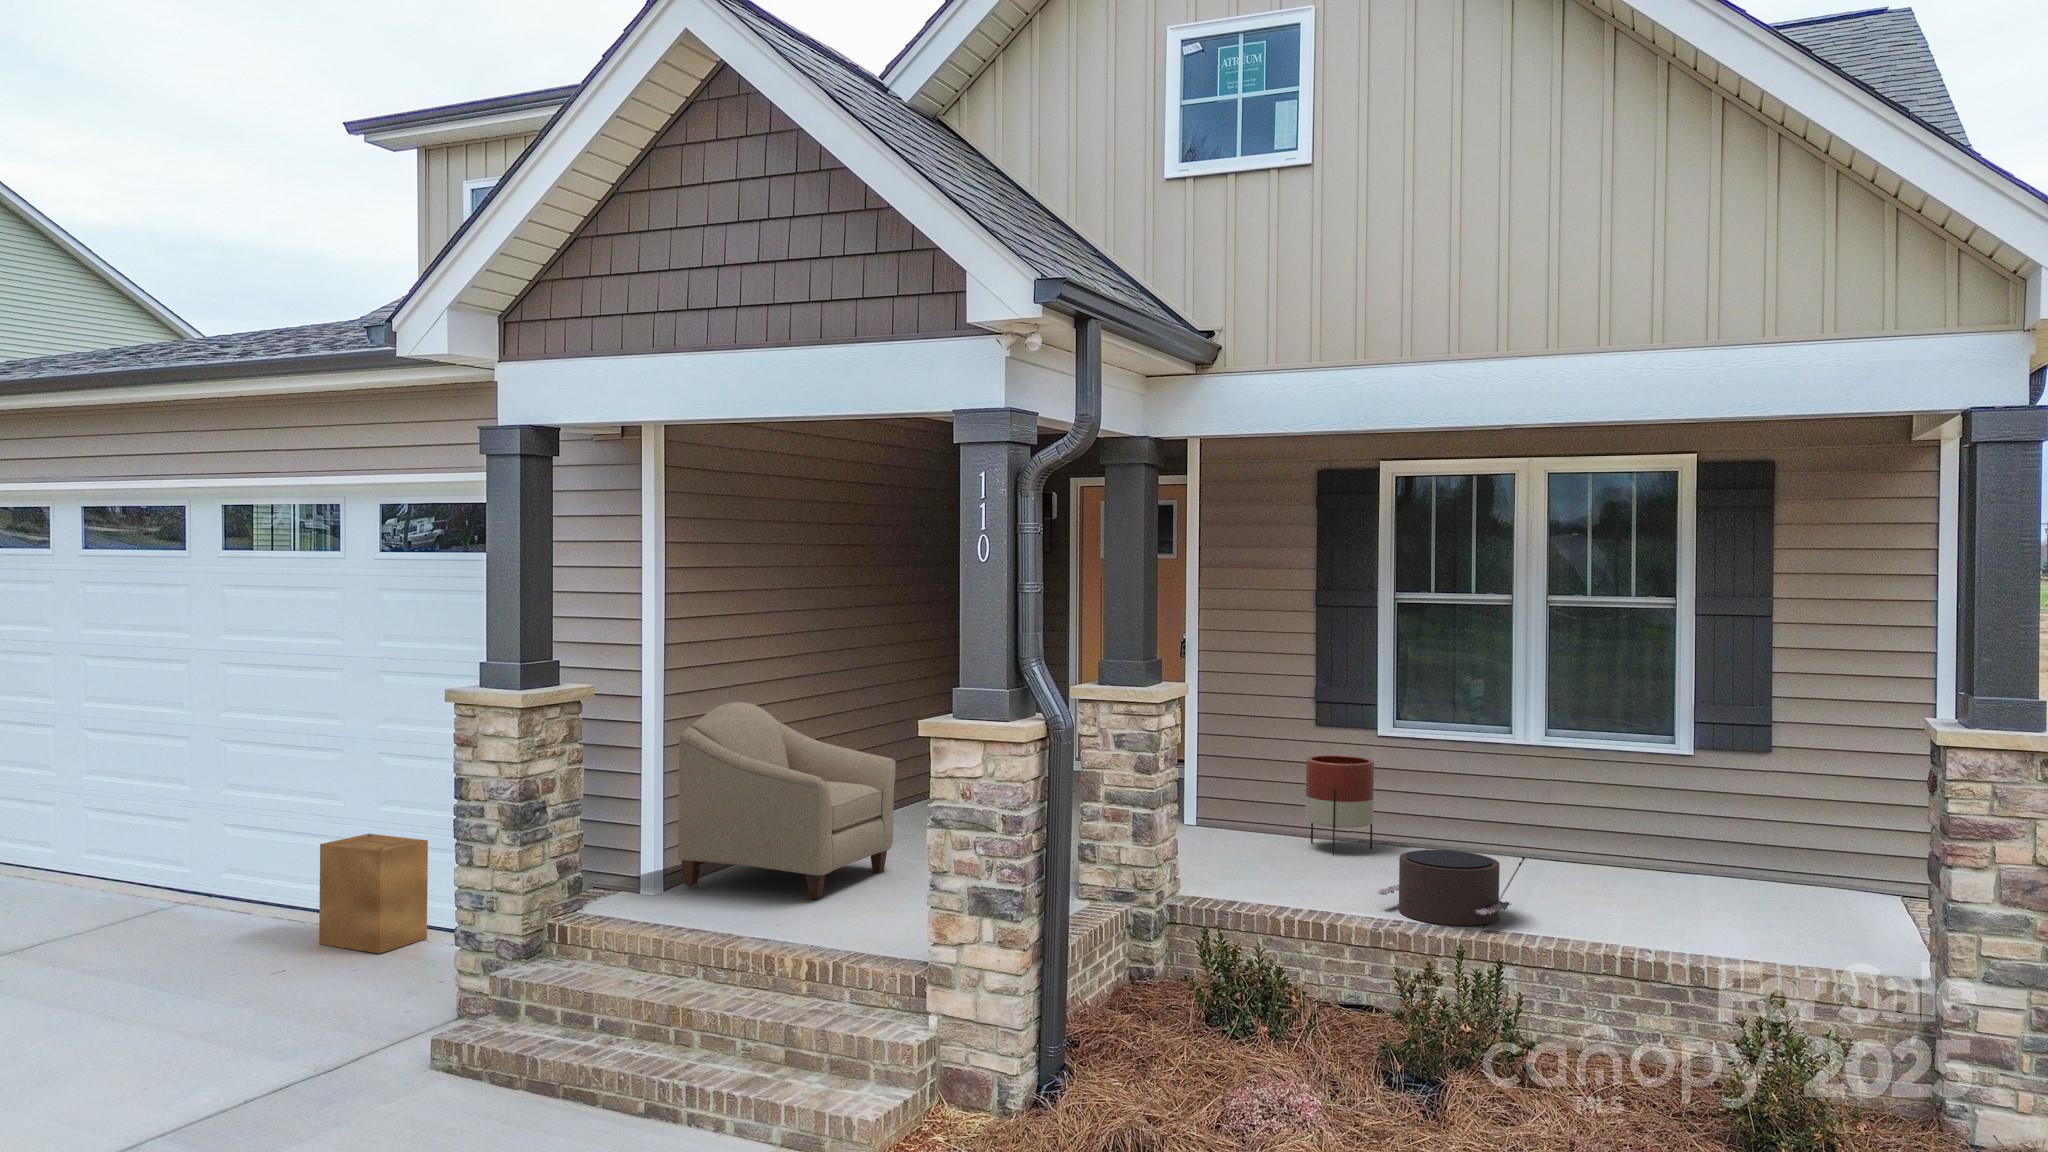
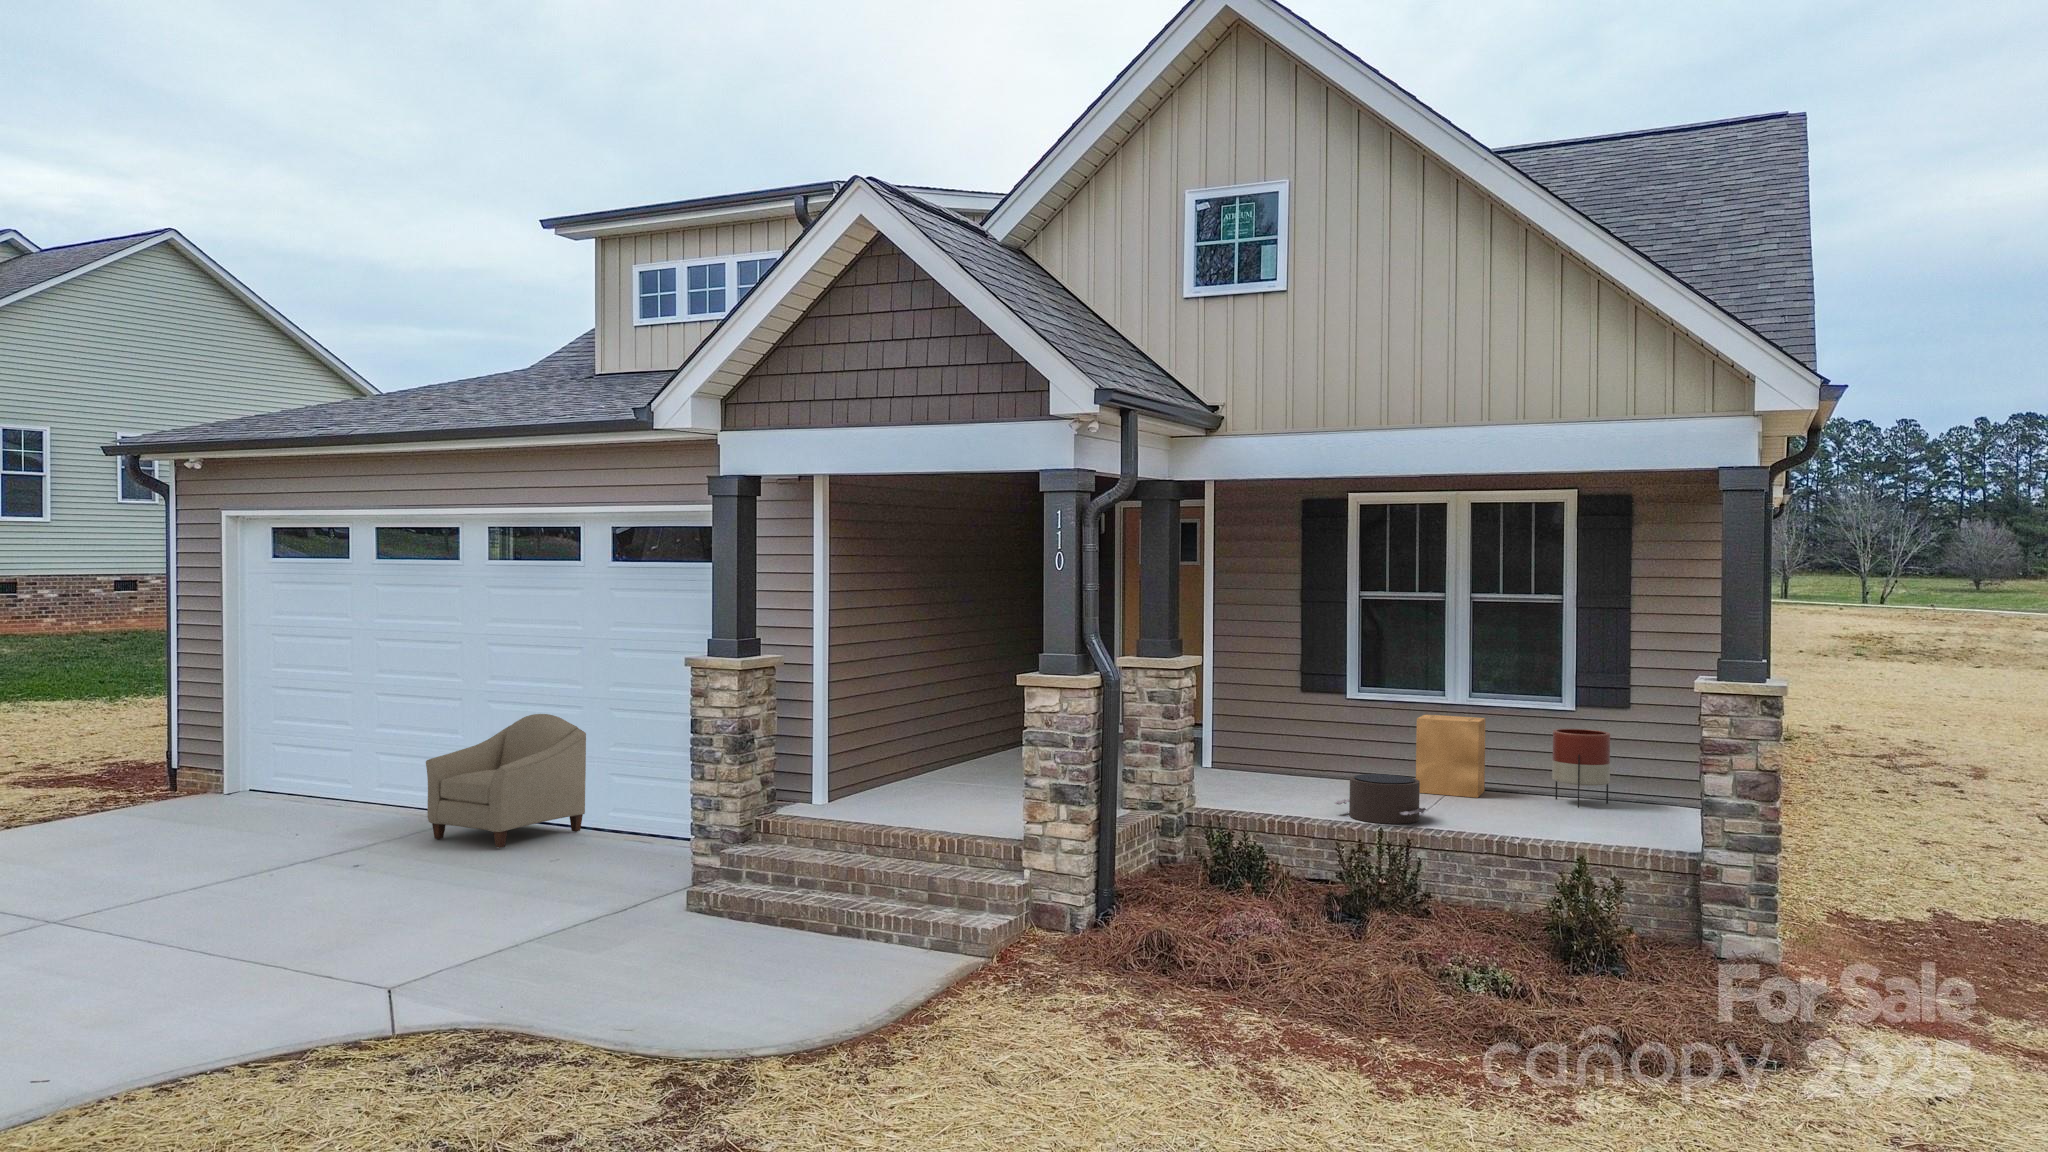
chair: present [678,702,896,899] -> present [426,714,586,848]
planter: present [1305,755,1374,856] -> present [1552,729,1610,808]
cardboard box: present [319,834,428,953] -> present [1416,715,1485,798]

